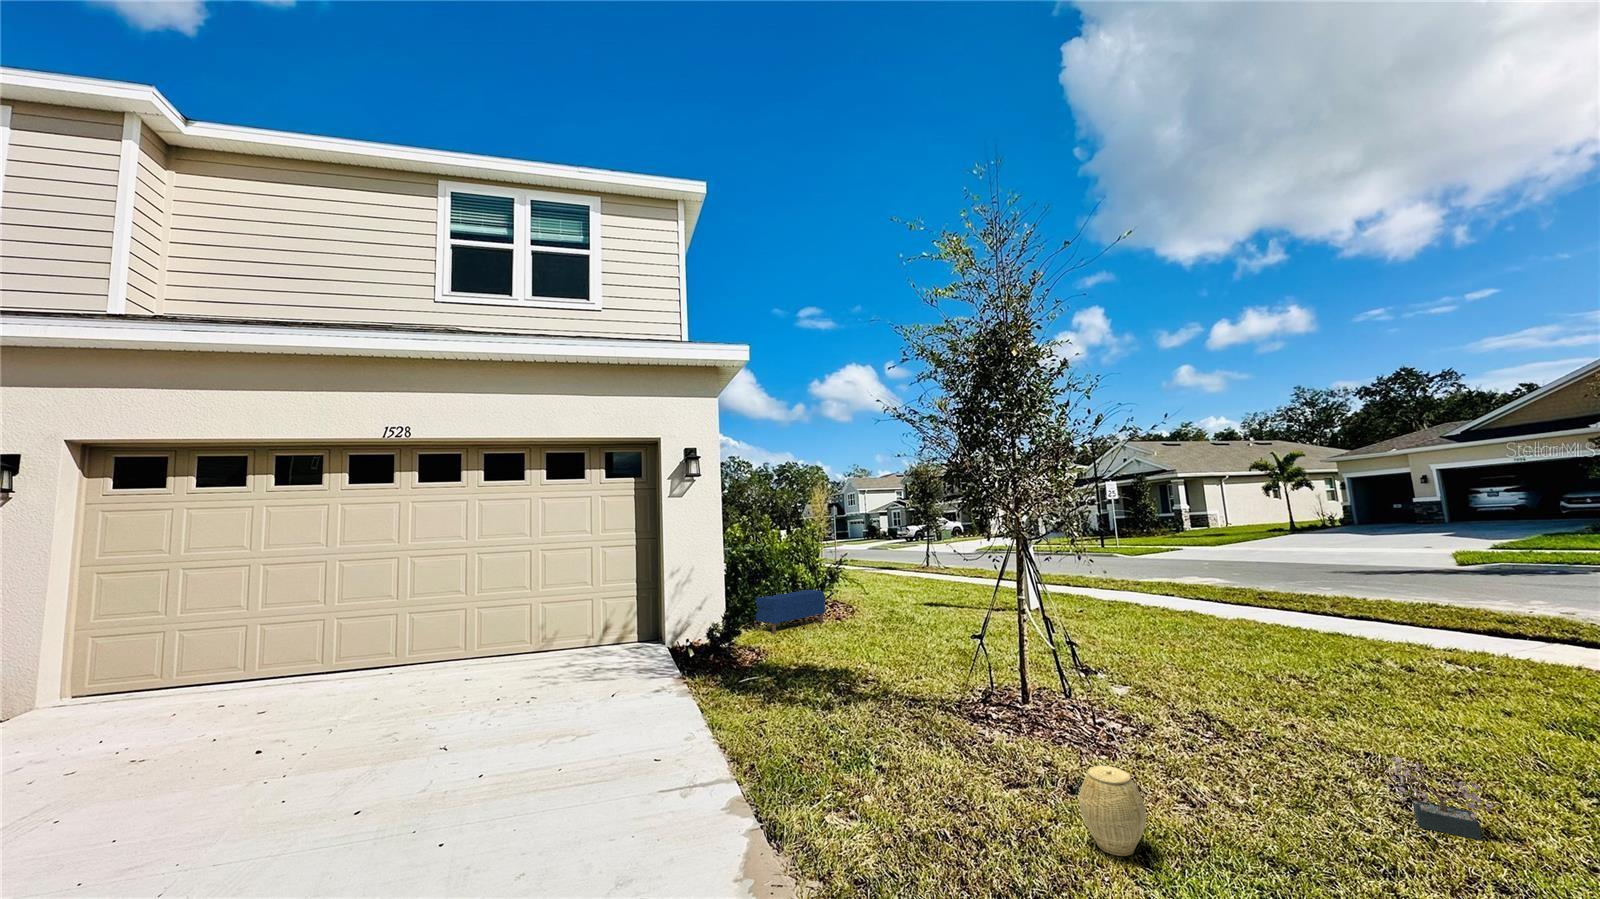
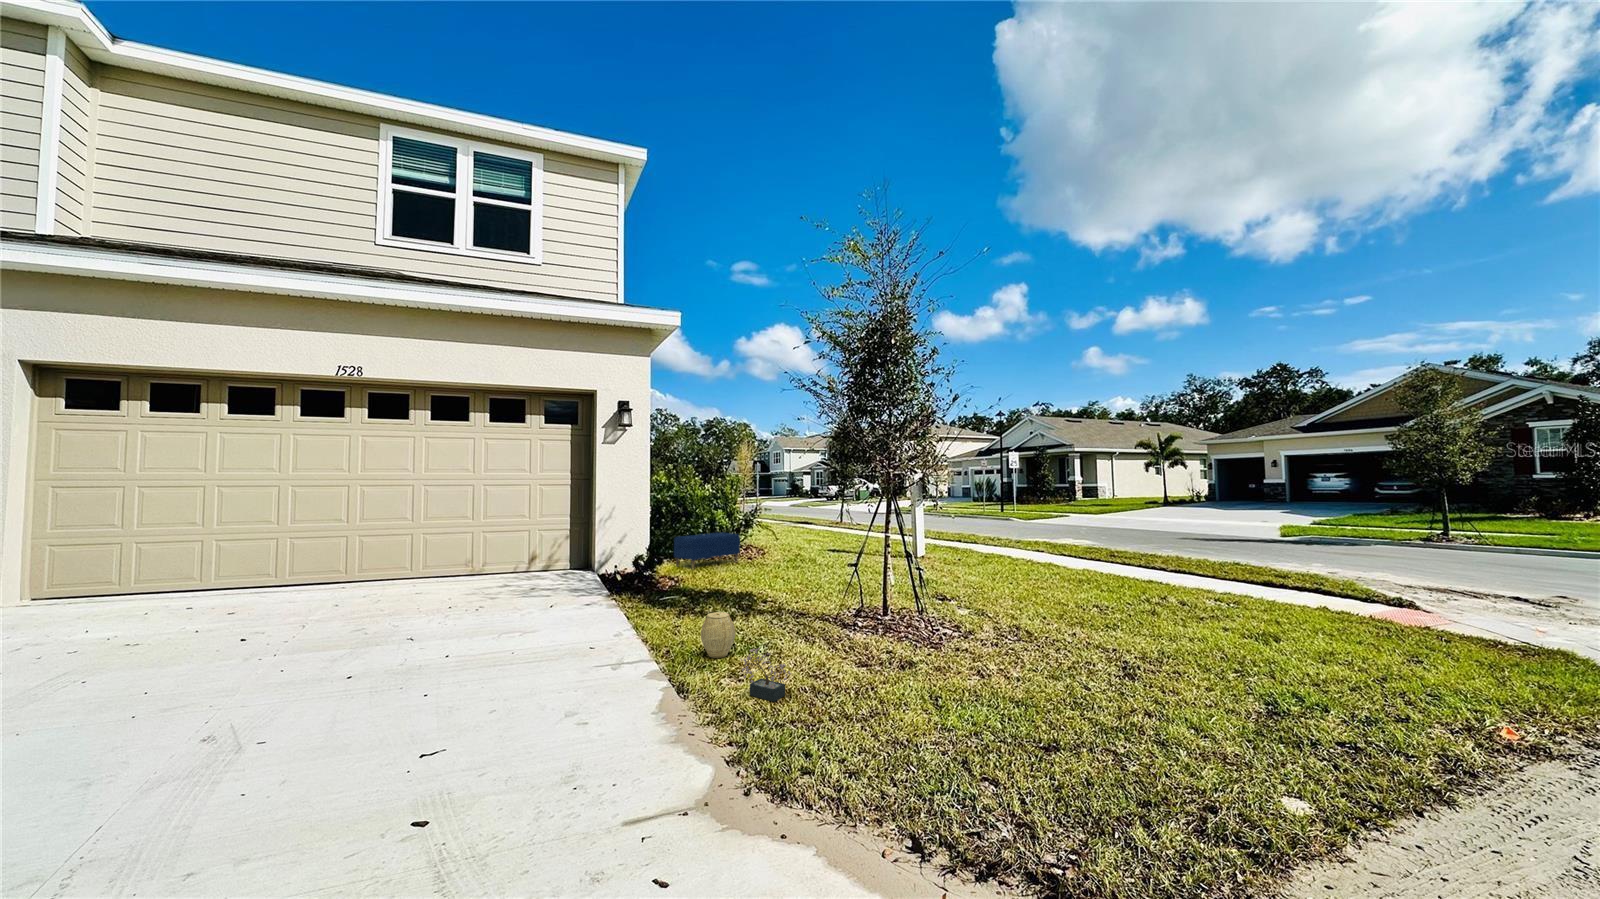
decorative plant: present [1386,755,1493,840] -> present [741,648,791,702]
woven basket: present [1079,766,1146,856] -> present [701,612,735,658]

